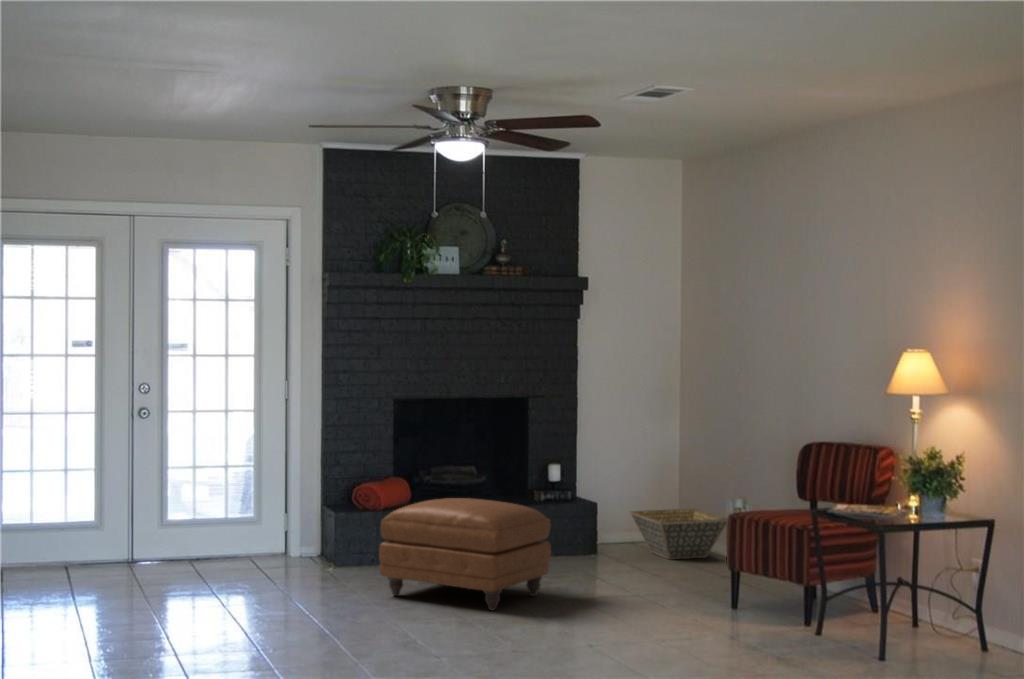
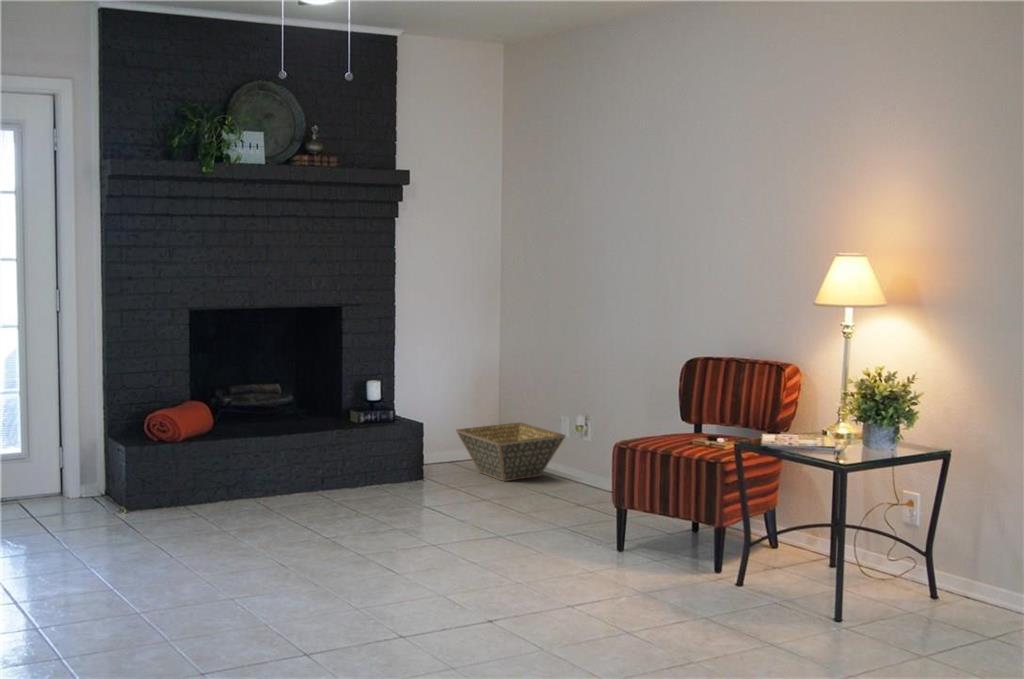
ottoman: present [379,498,551,610] -> none [194,437,408,580]

